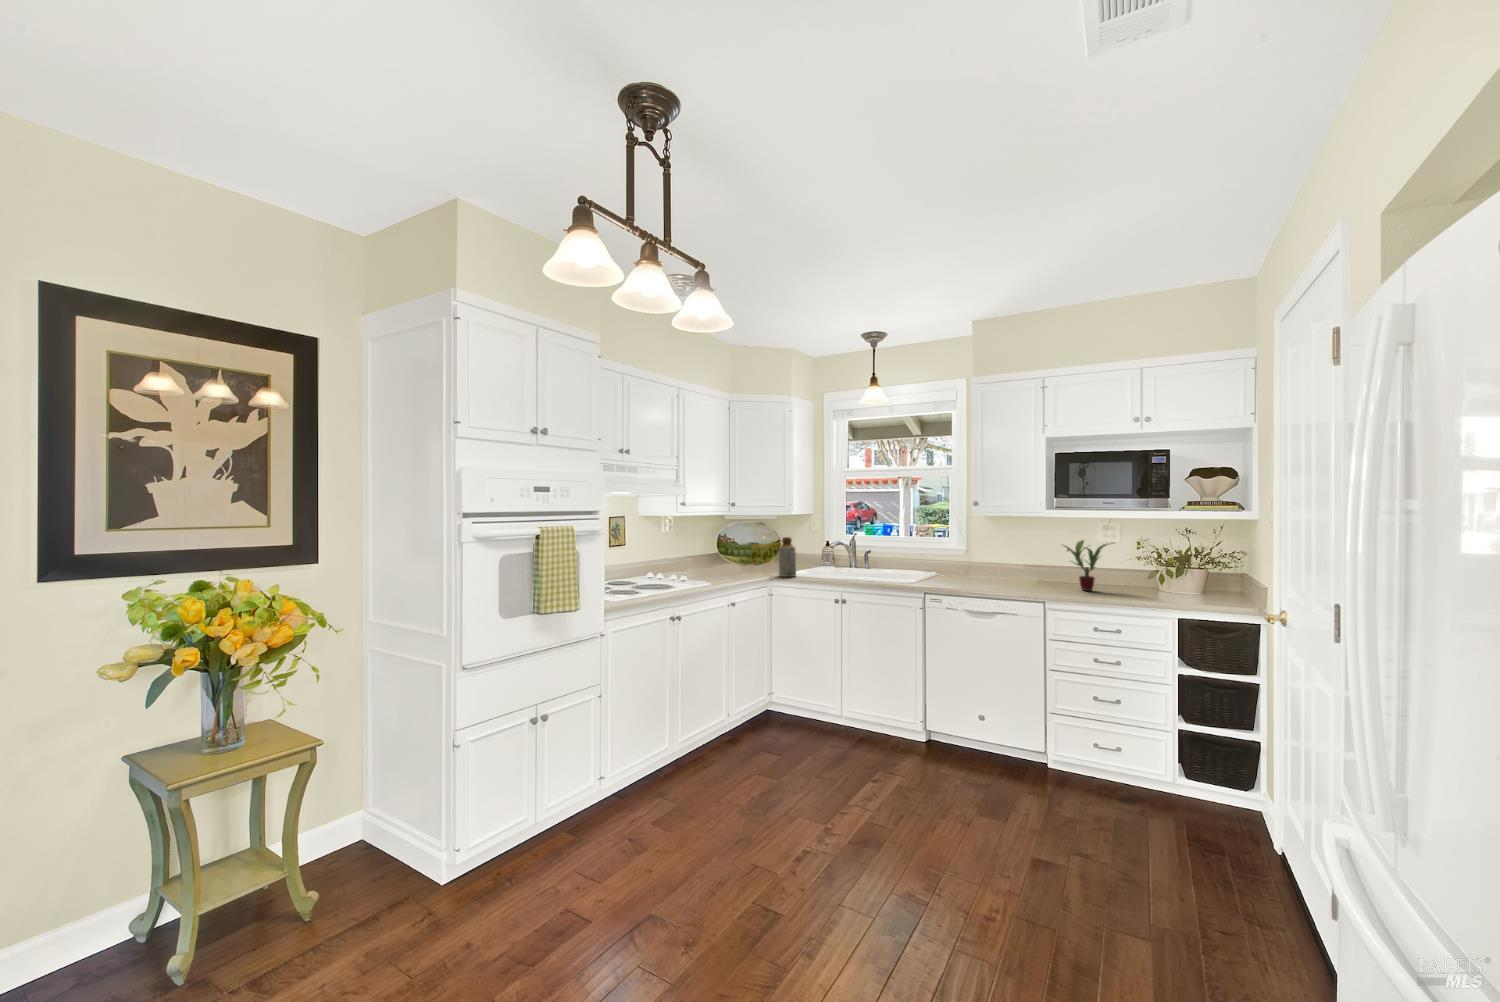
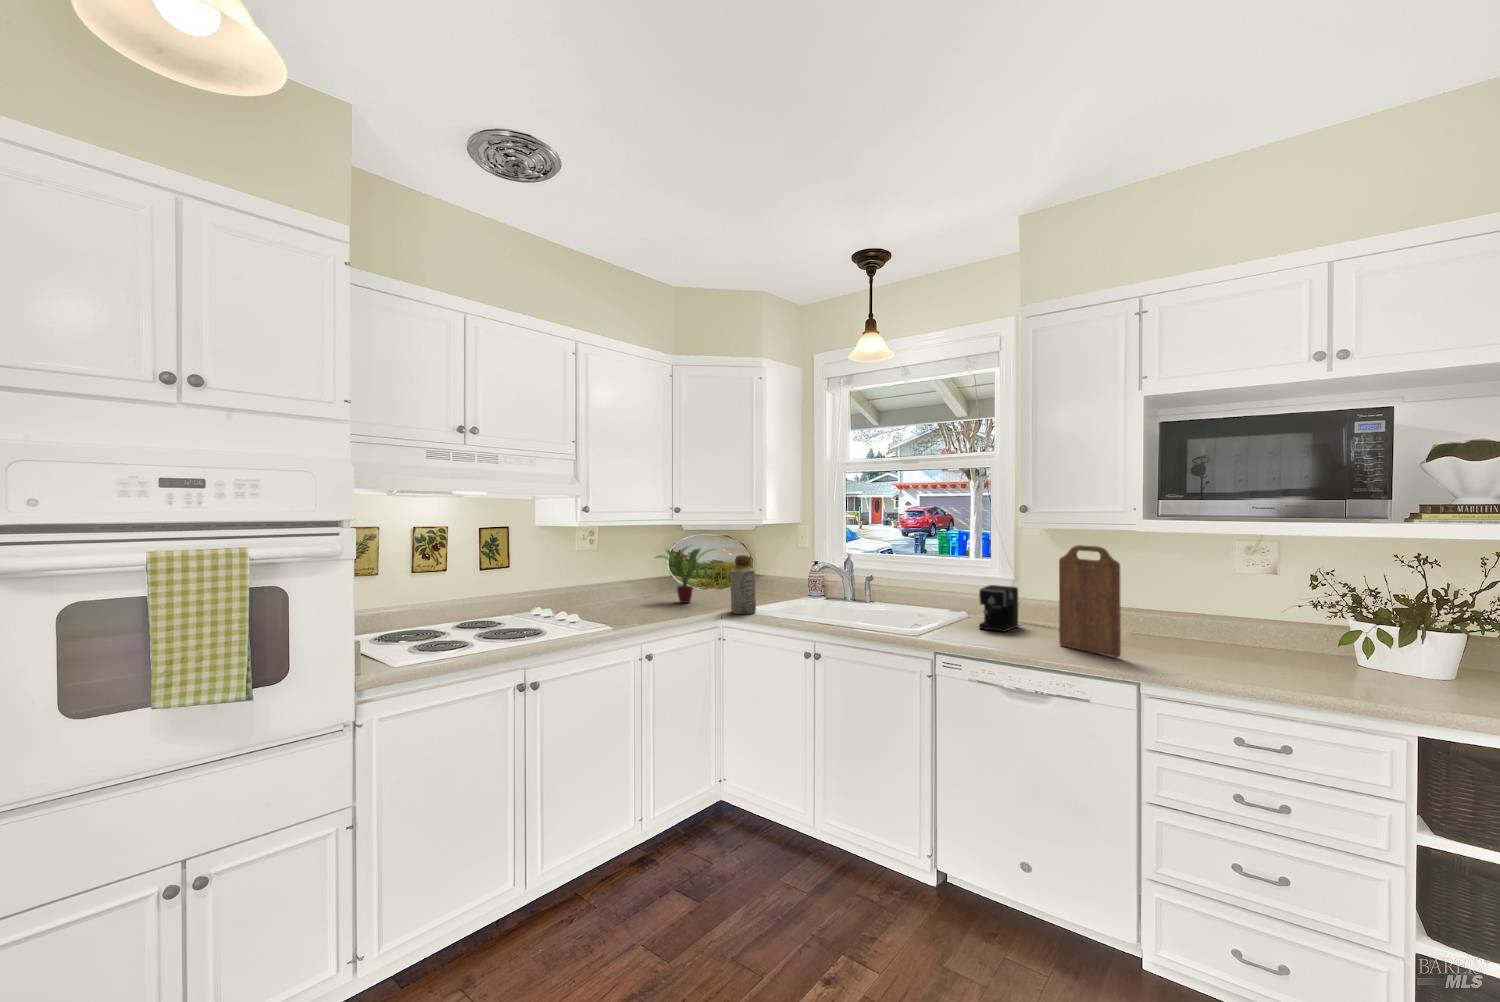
cutting board: none [998,526,1034,591] -> present [1059,545,1121,657]
potted plant: present [1065,540,1113,591] -> present [656,546,709,603]
coffee maker: none [948,554,1001,582] -> present [979,585,1018,632]

